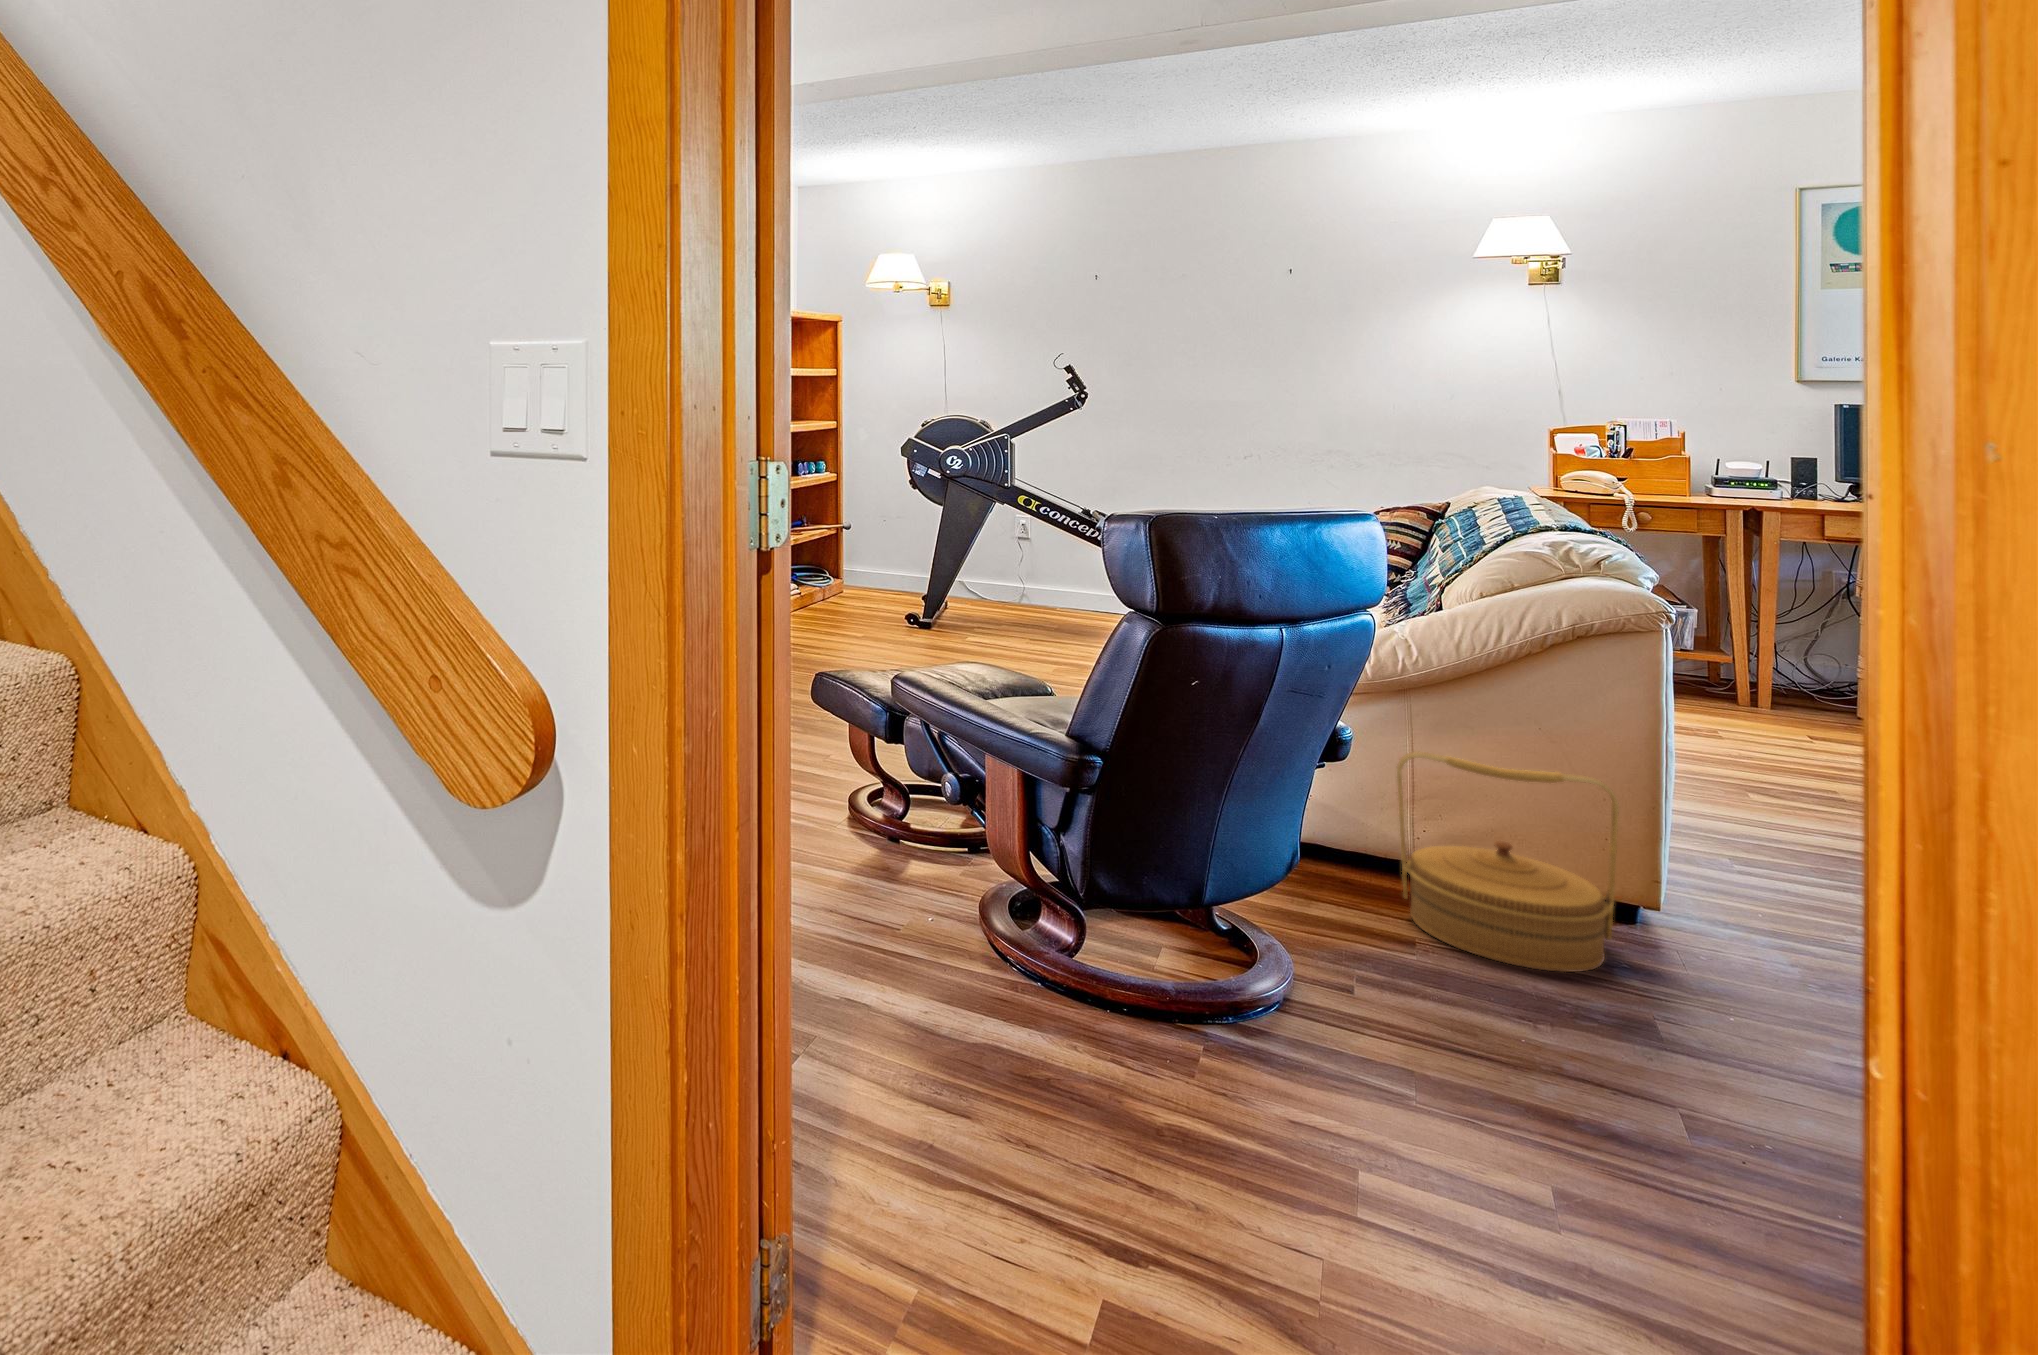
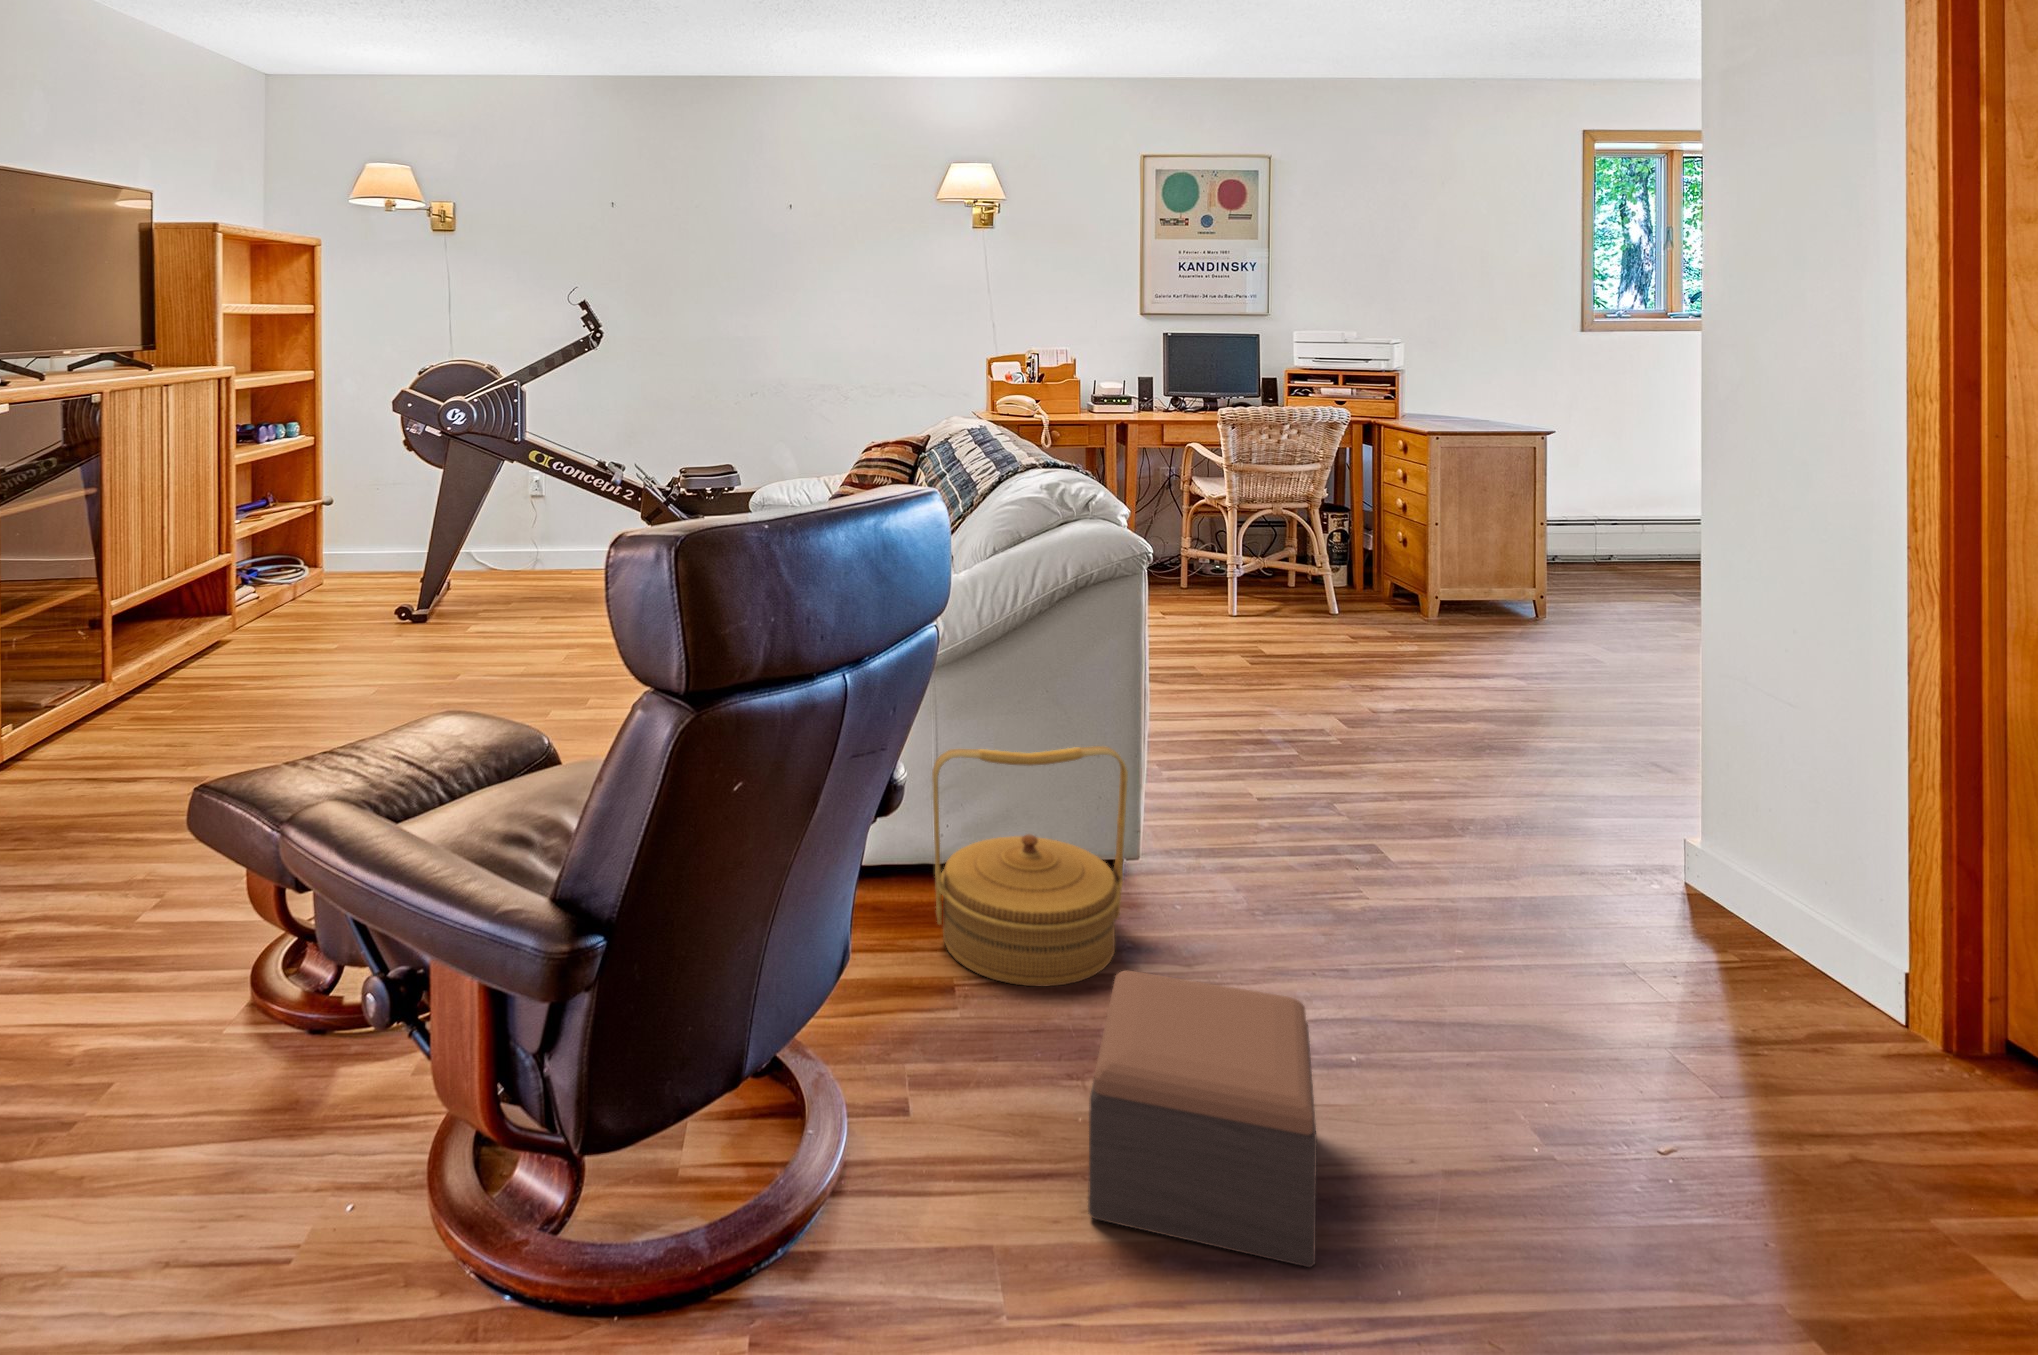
footstool: none [1505,929,1775,1166] -> present [1088,971,1317,1267]

